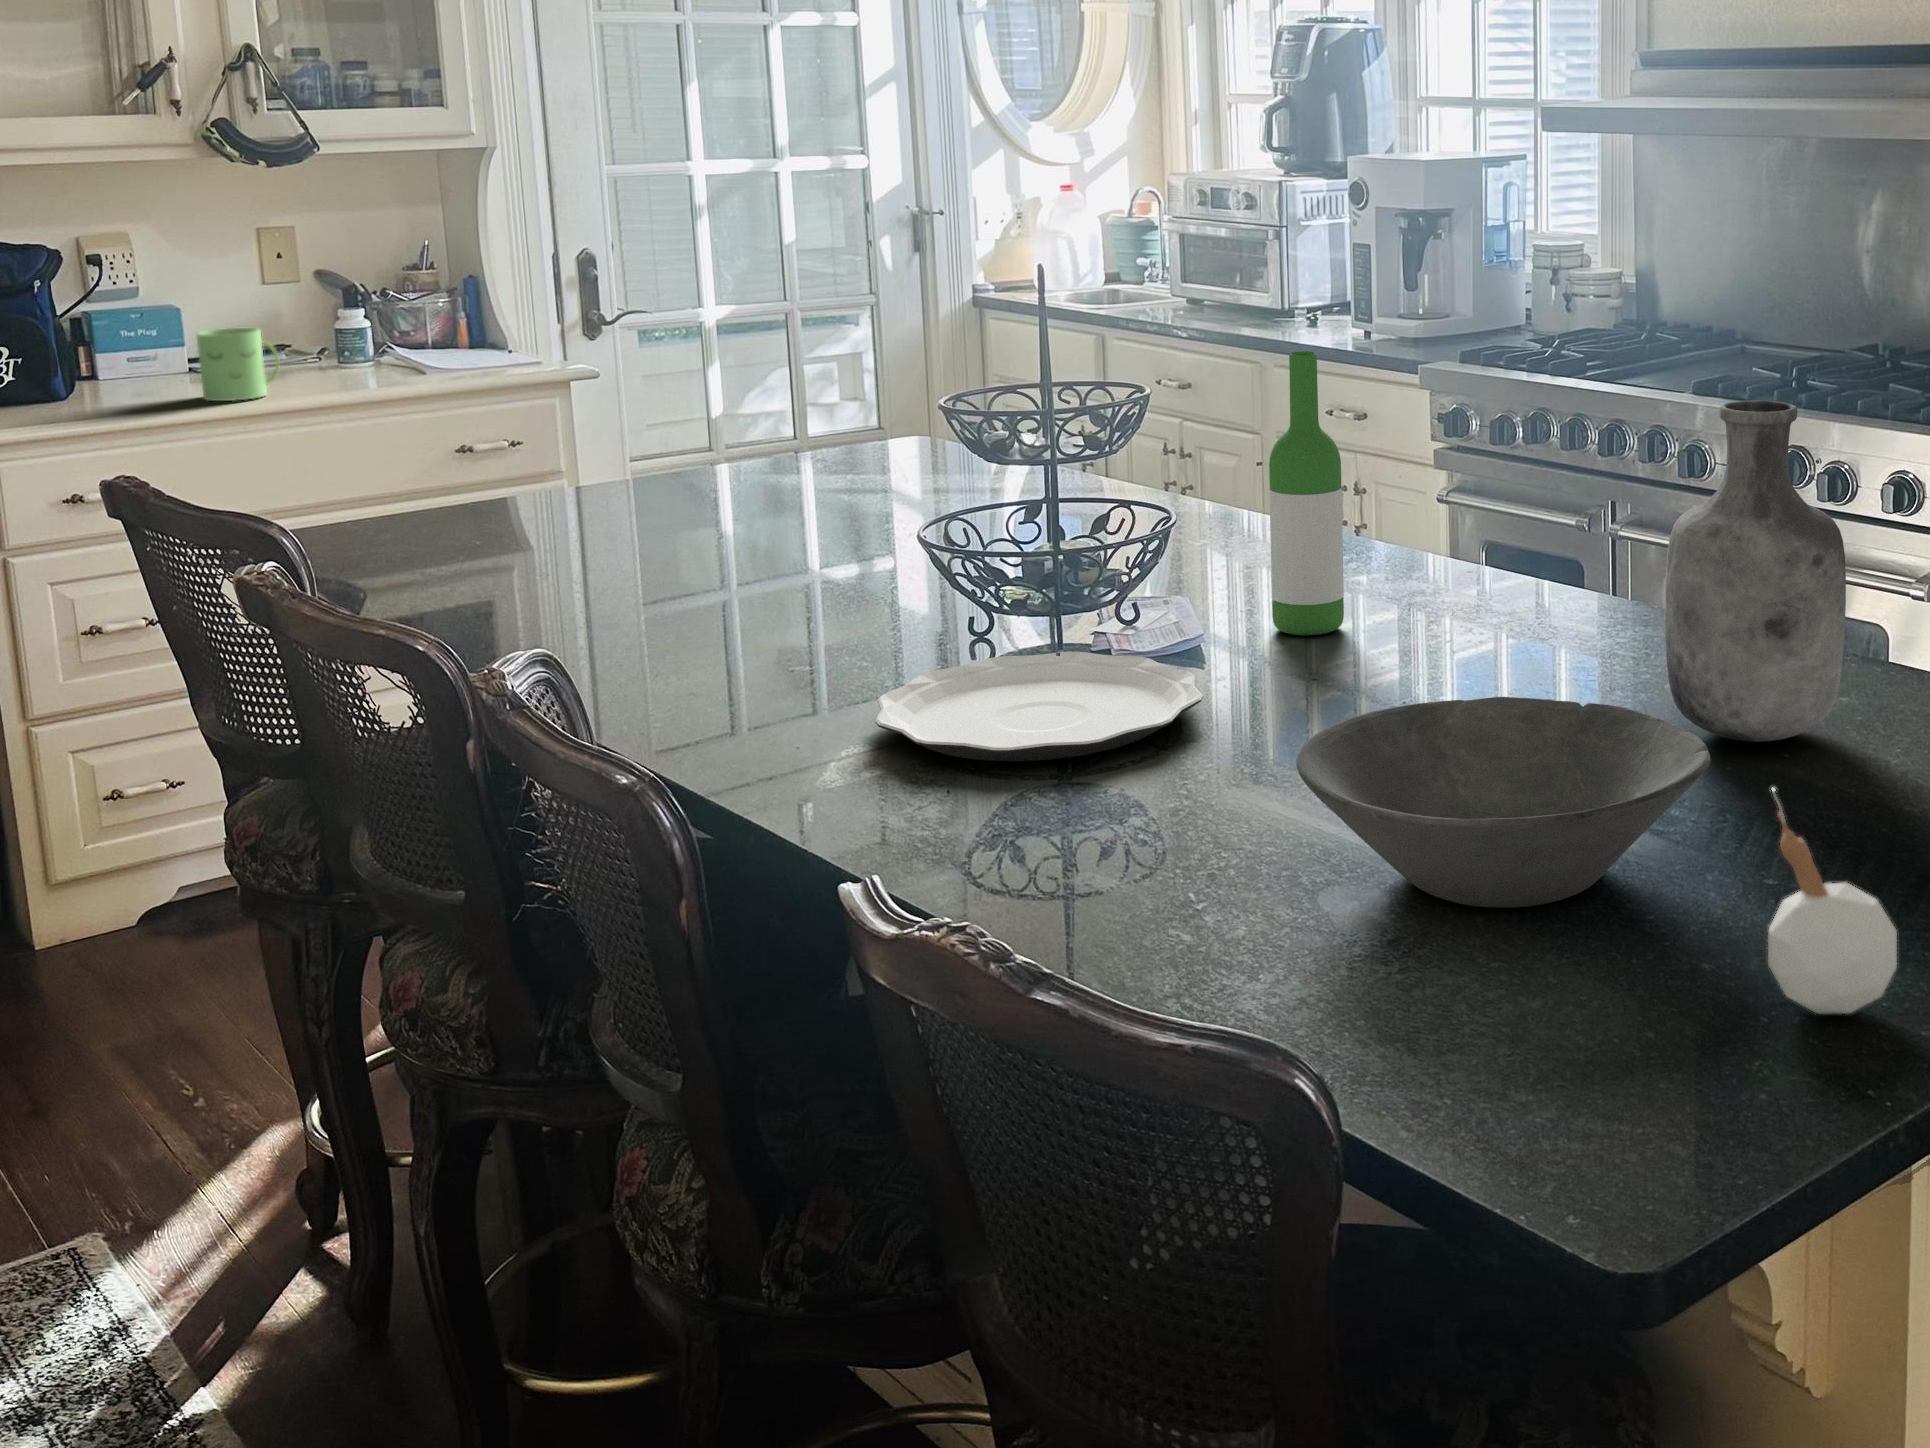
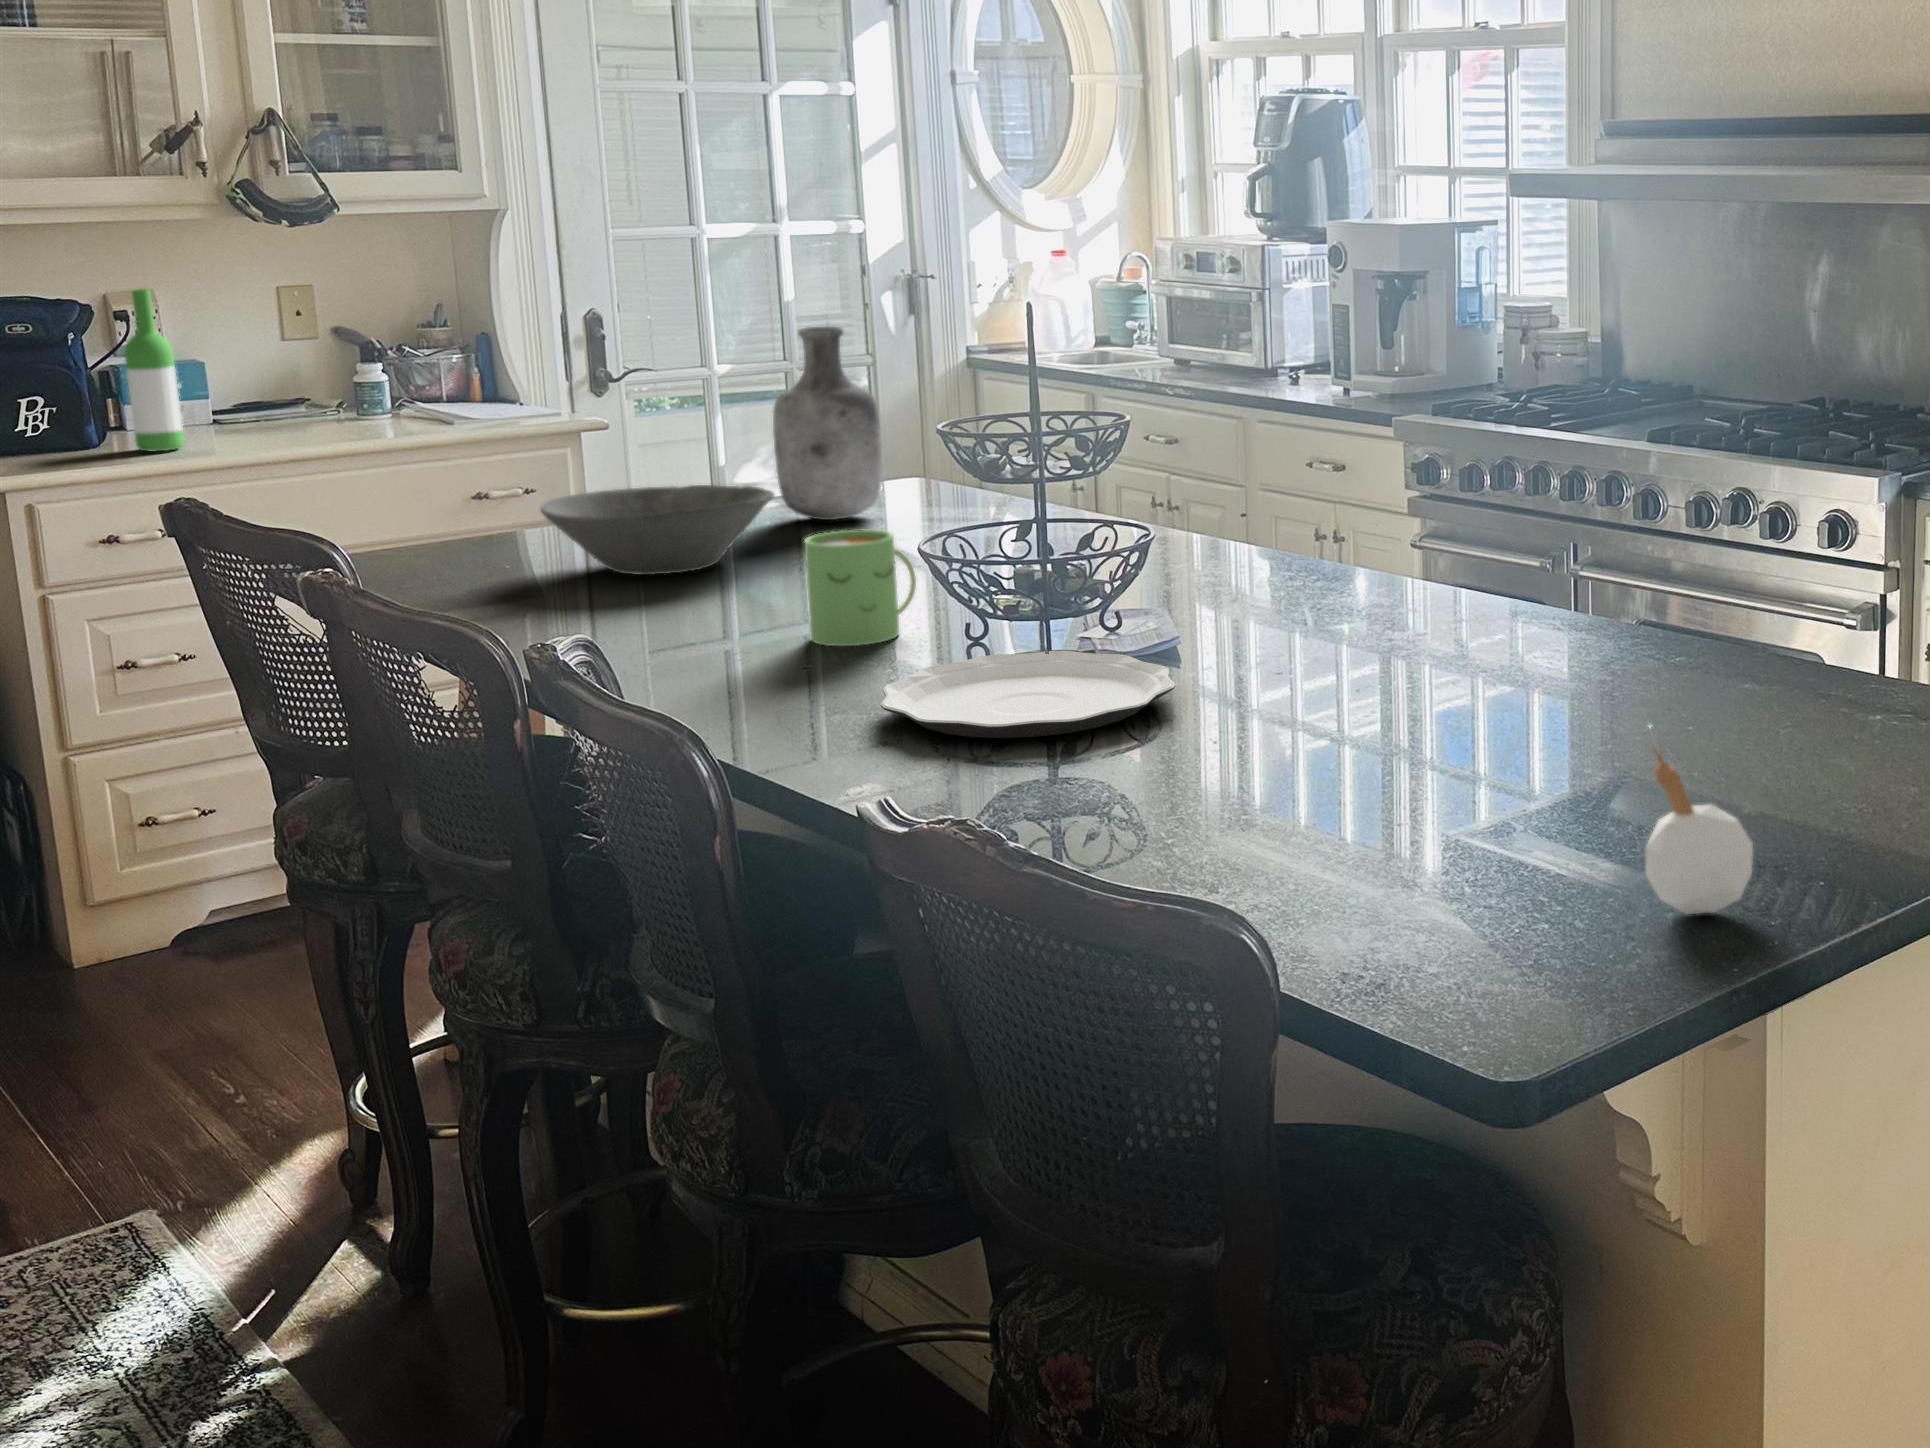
mug: present [197,328,280,401] -> present [805,530,916,646]
wine bottle: present [1269,351,1344,635] -> present [125,289,184,451]
vase: present [1665,400,1846,742] -> present [773,327,882,520]
bowl: present [1296,697,1711,908] -> present [540,485,774,575]

